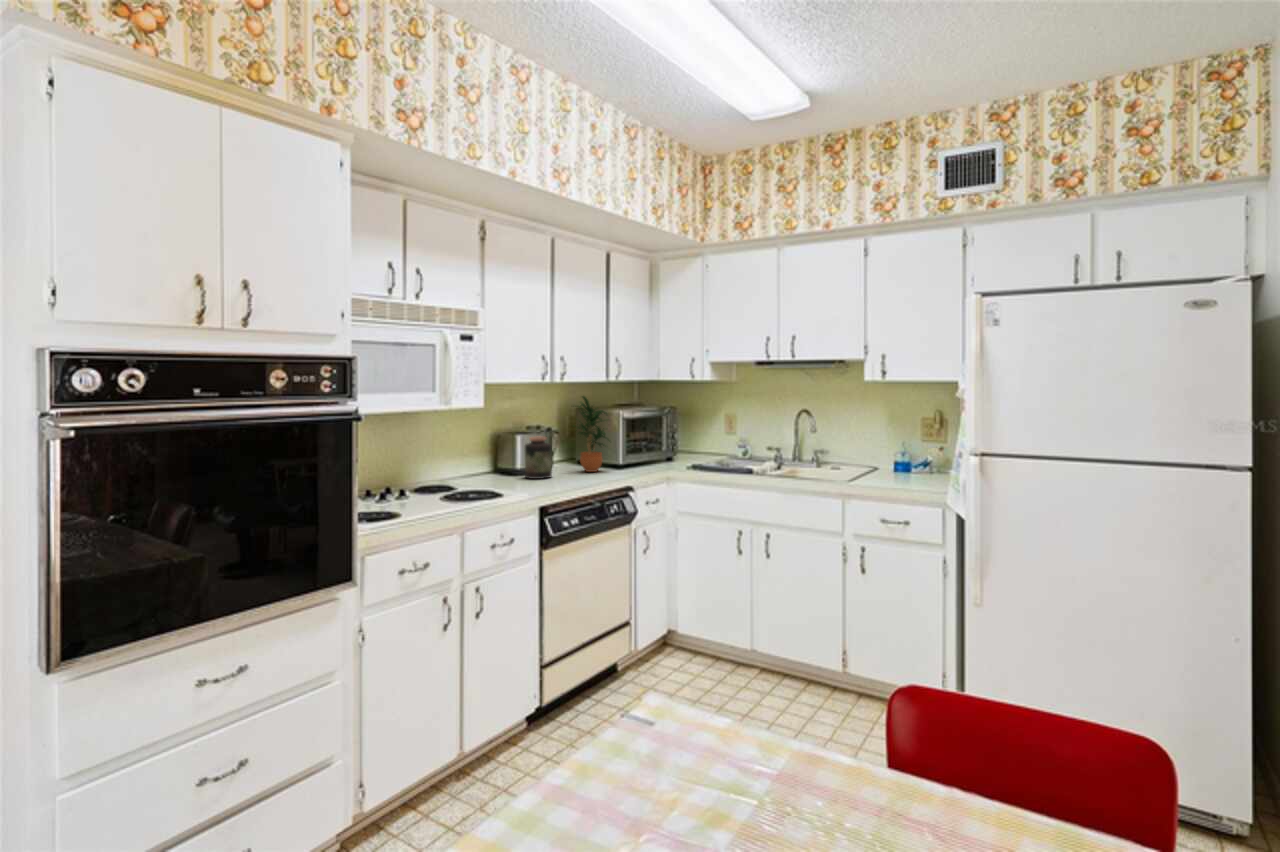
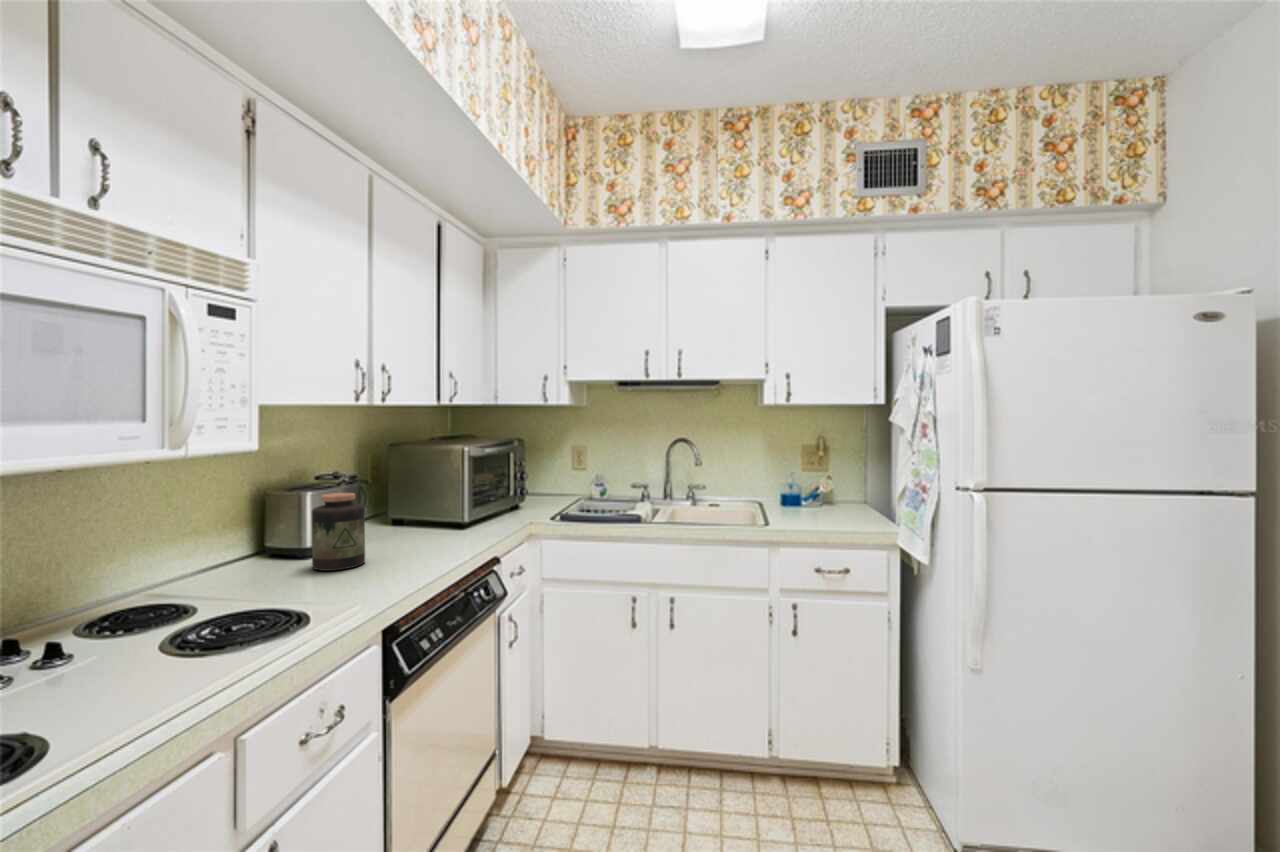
potted plant: present [578,396,607,472] -> none [389,422,459,543]

